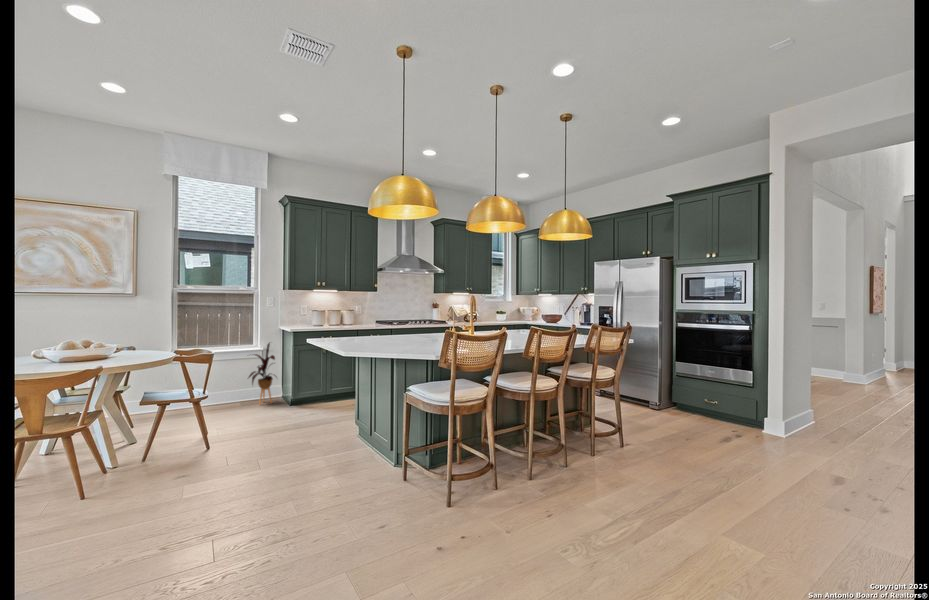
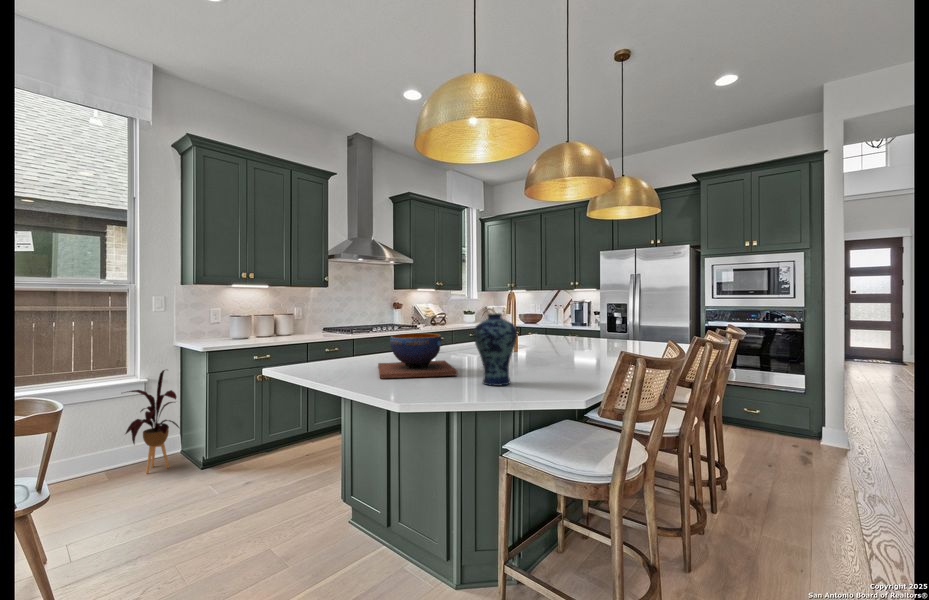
vase: none [404,309,428,350] -> present [473,313,517,386]
decorative bowl: none [358,321,409,345] -> present [378,333,457,378]

